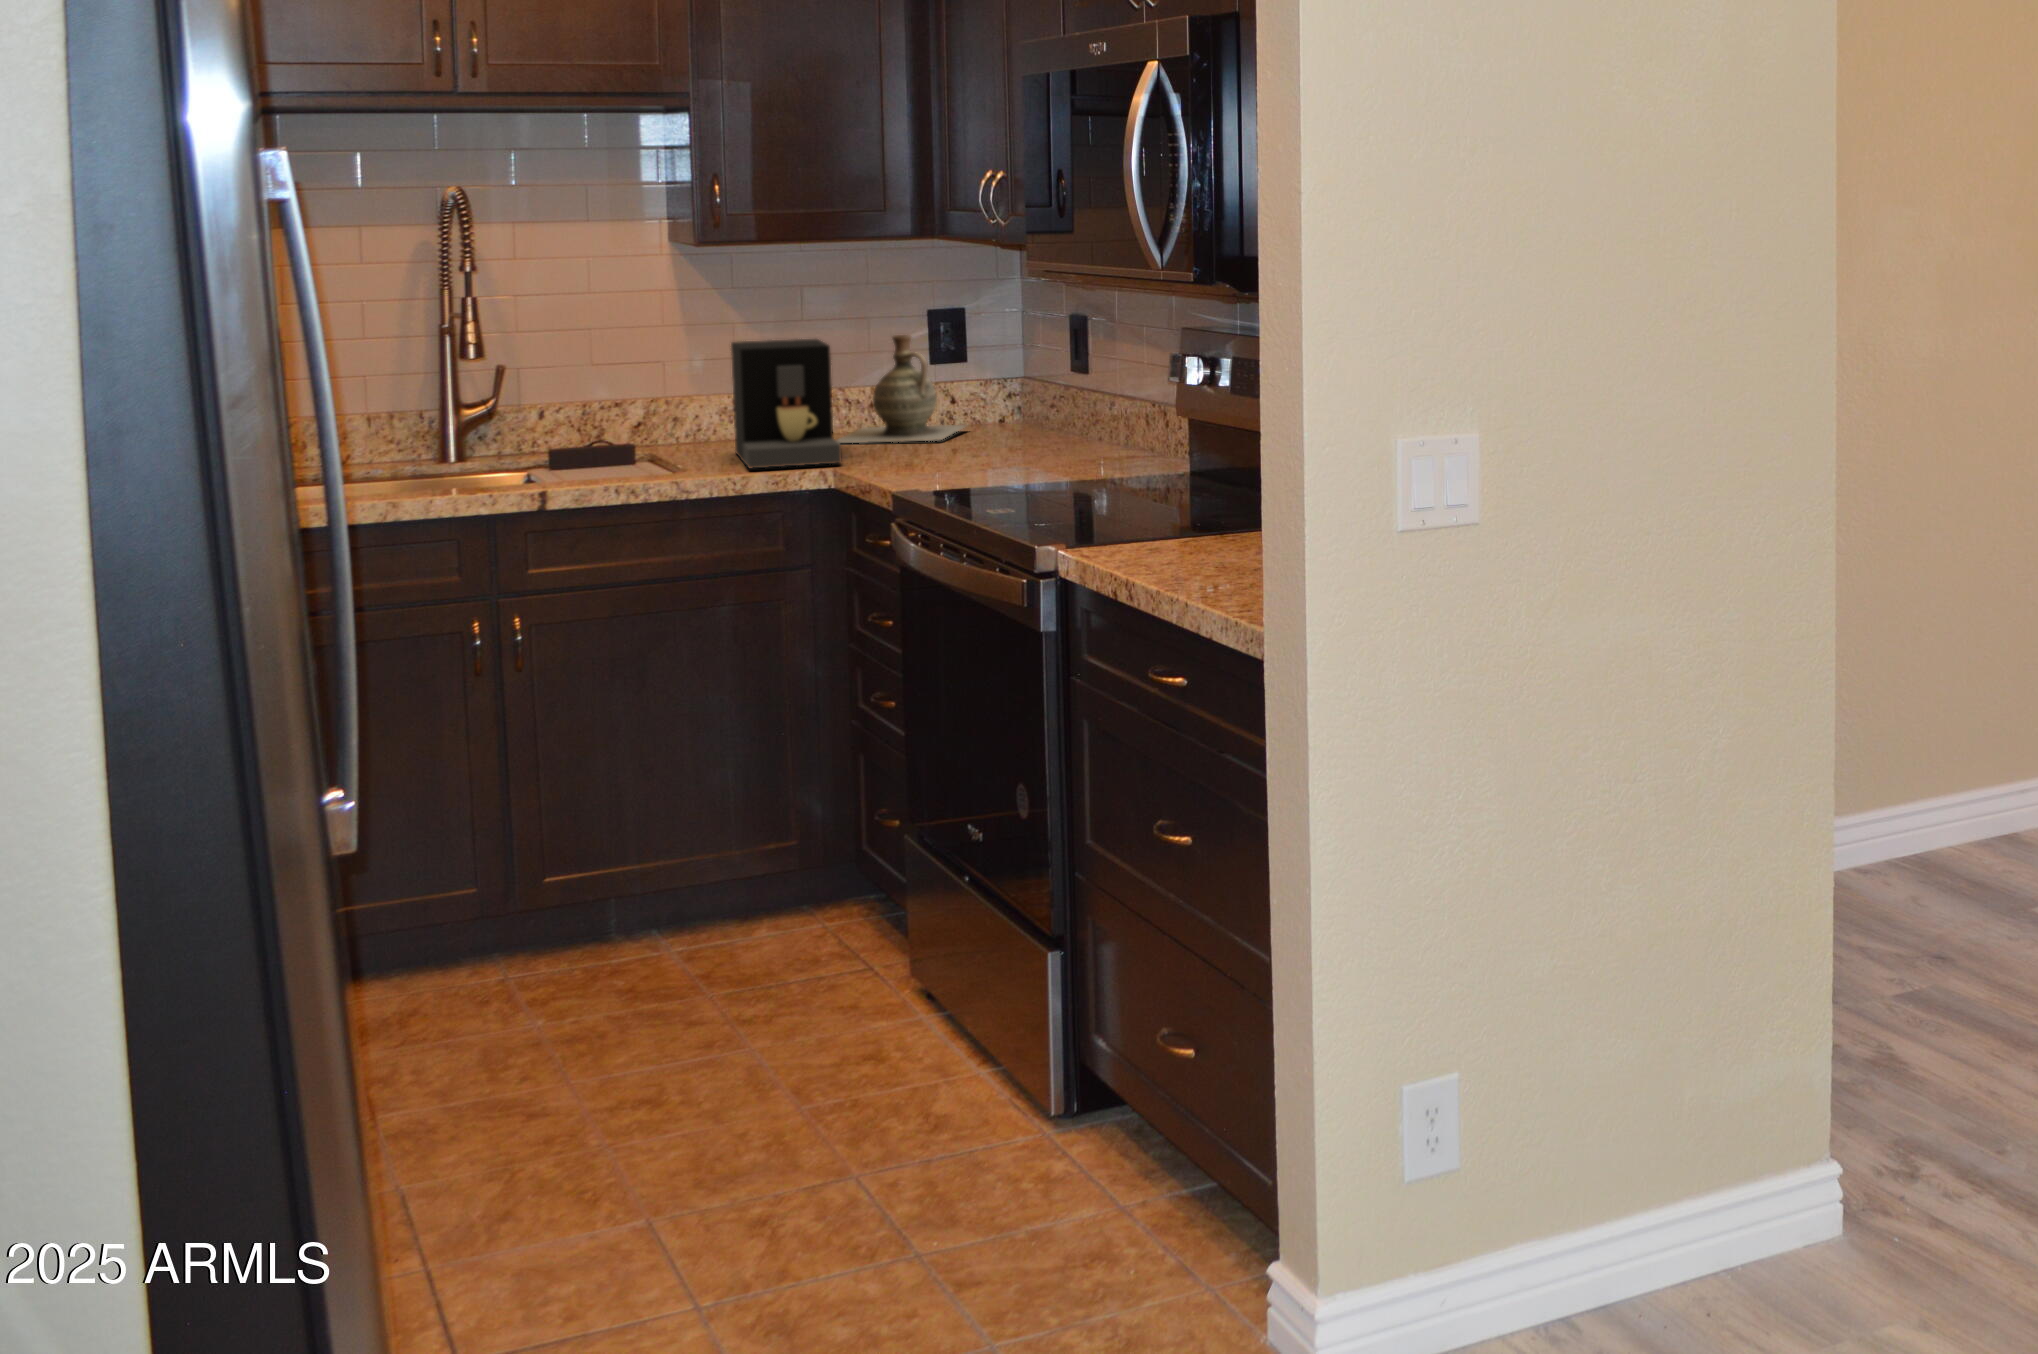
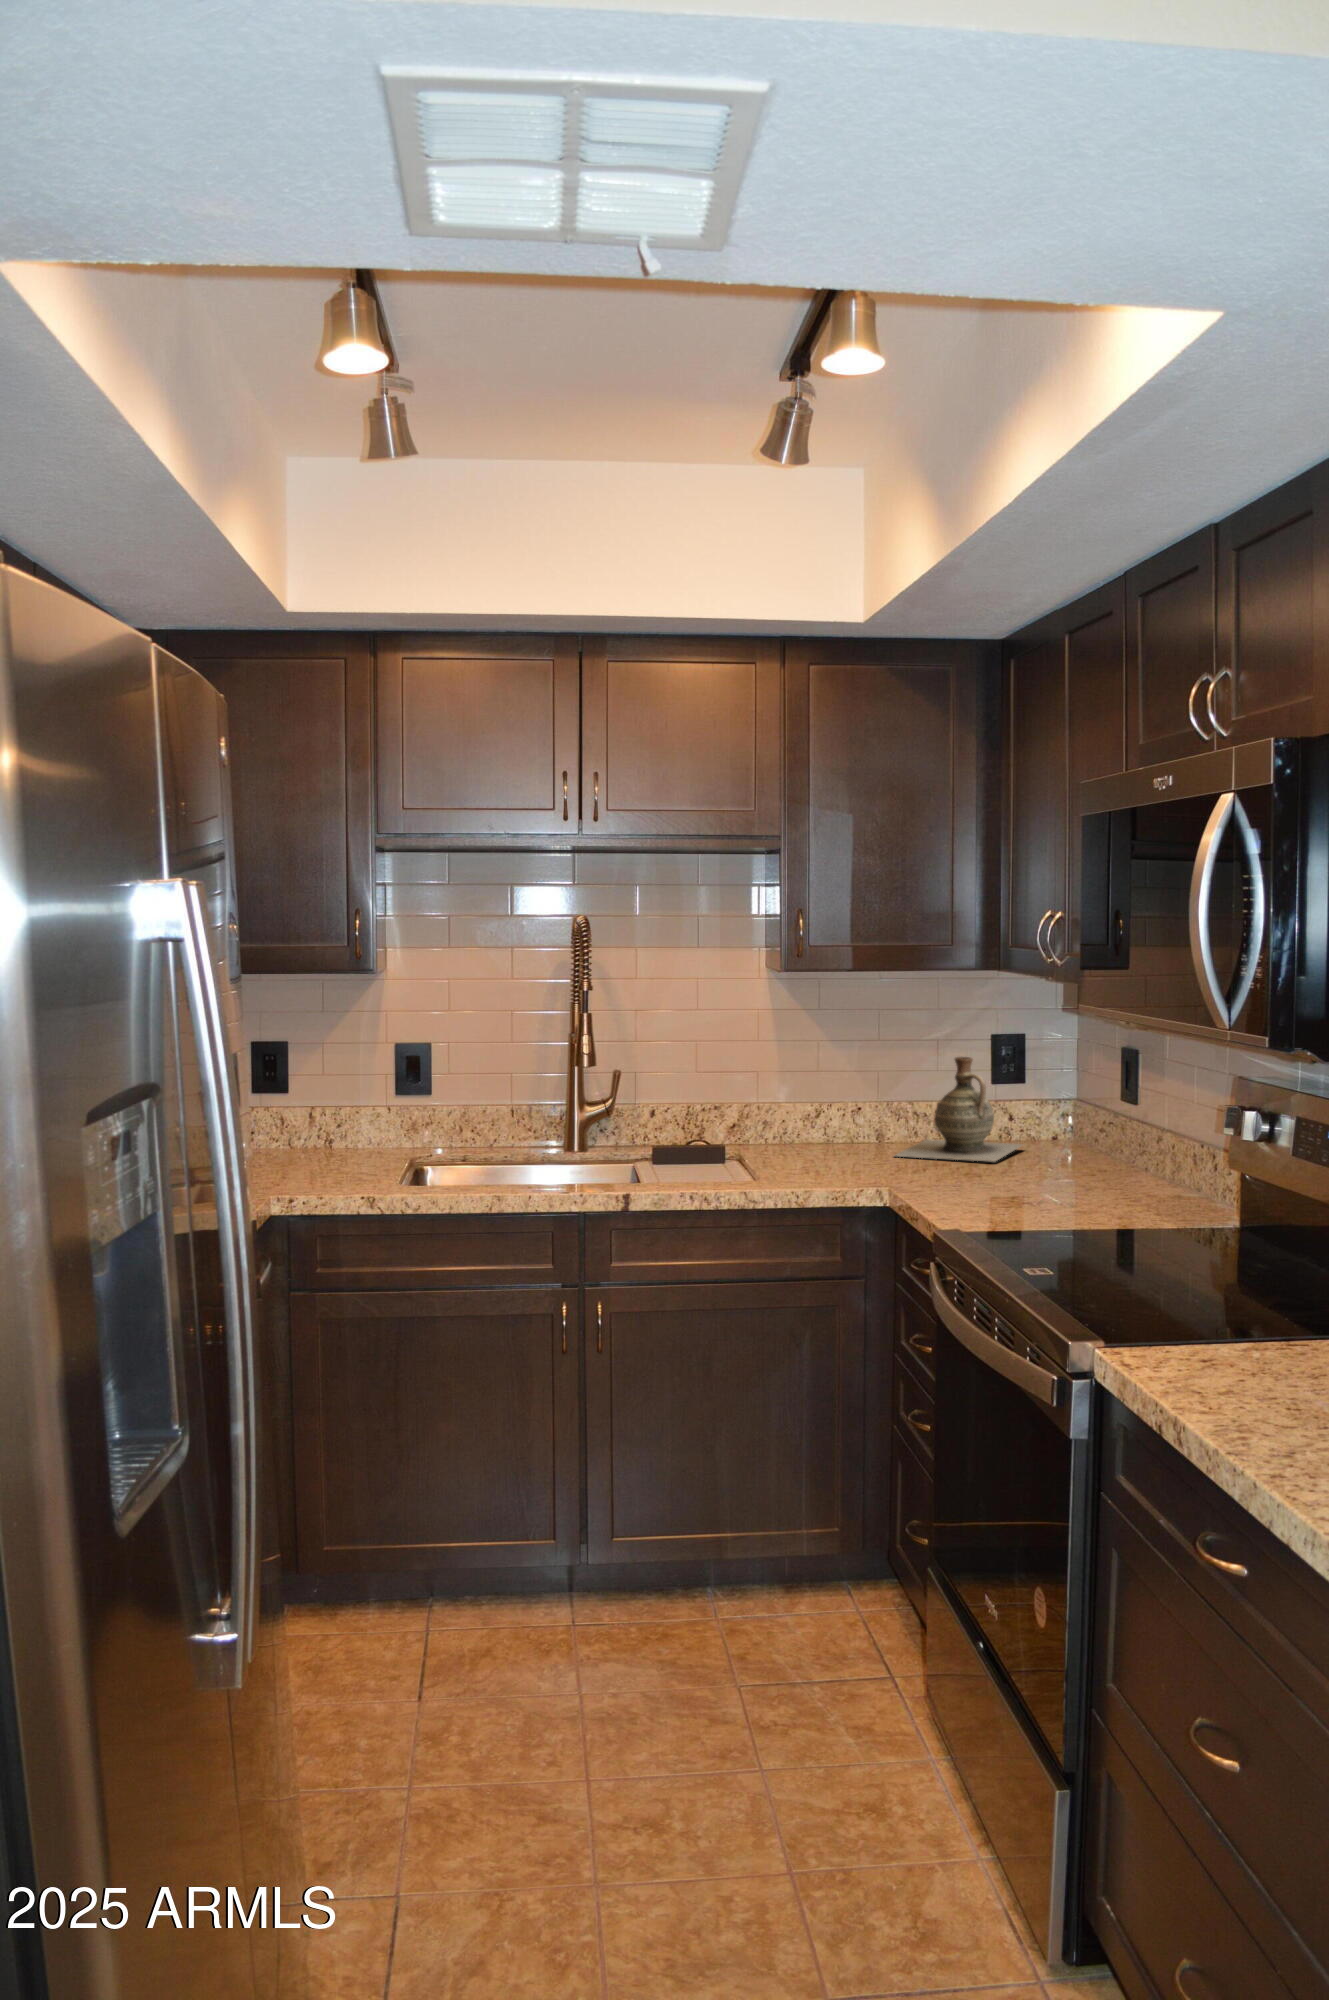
coffee maker: present [731,339,841,468] -> none [807,1059,896,1185]

